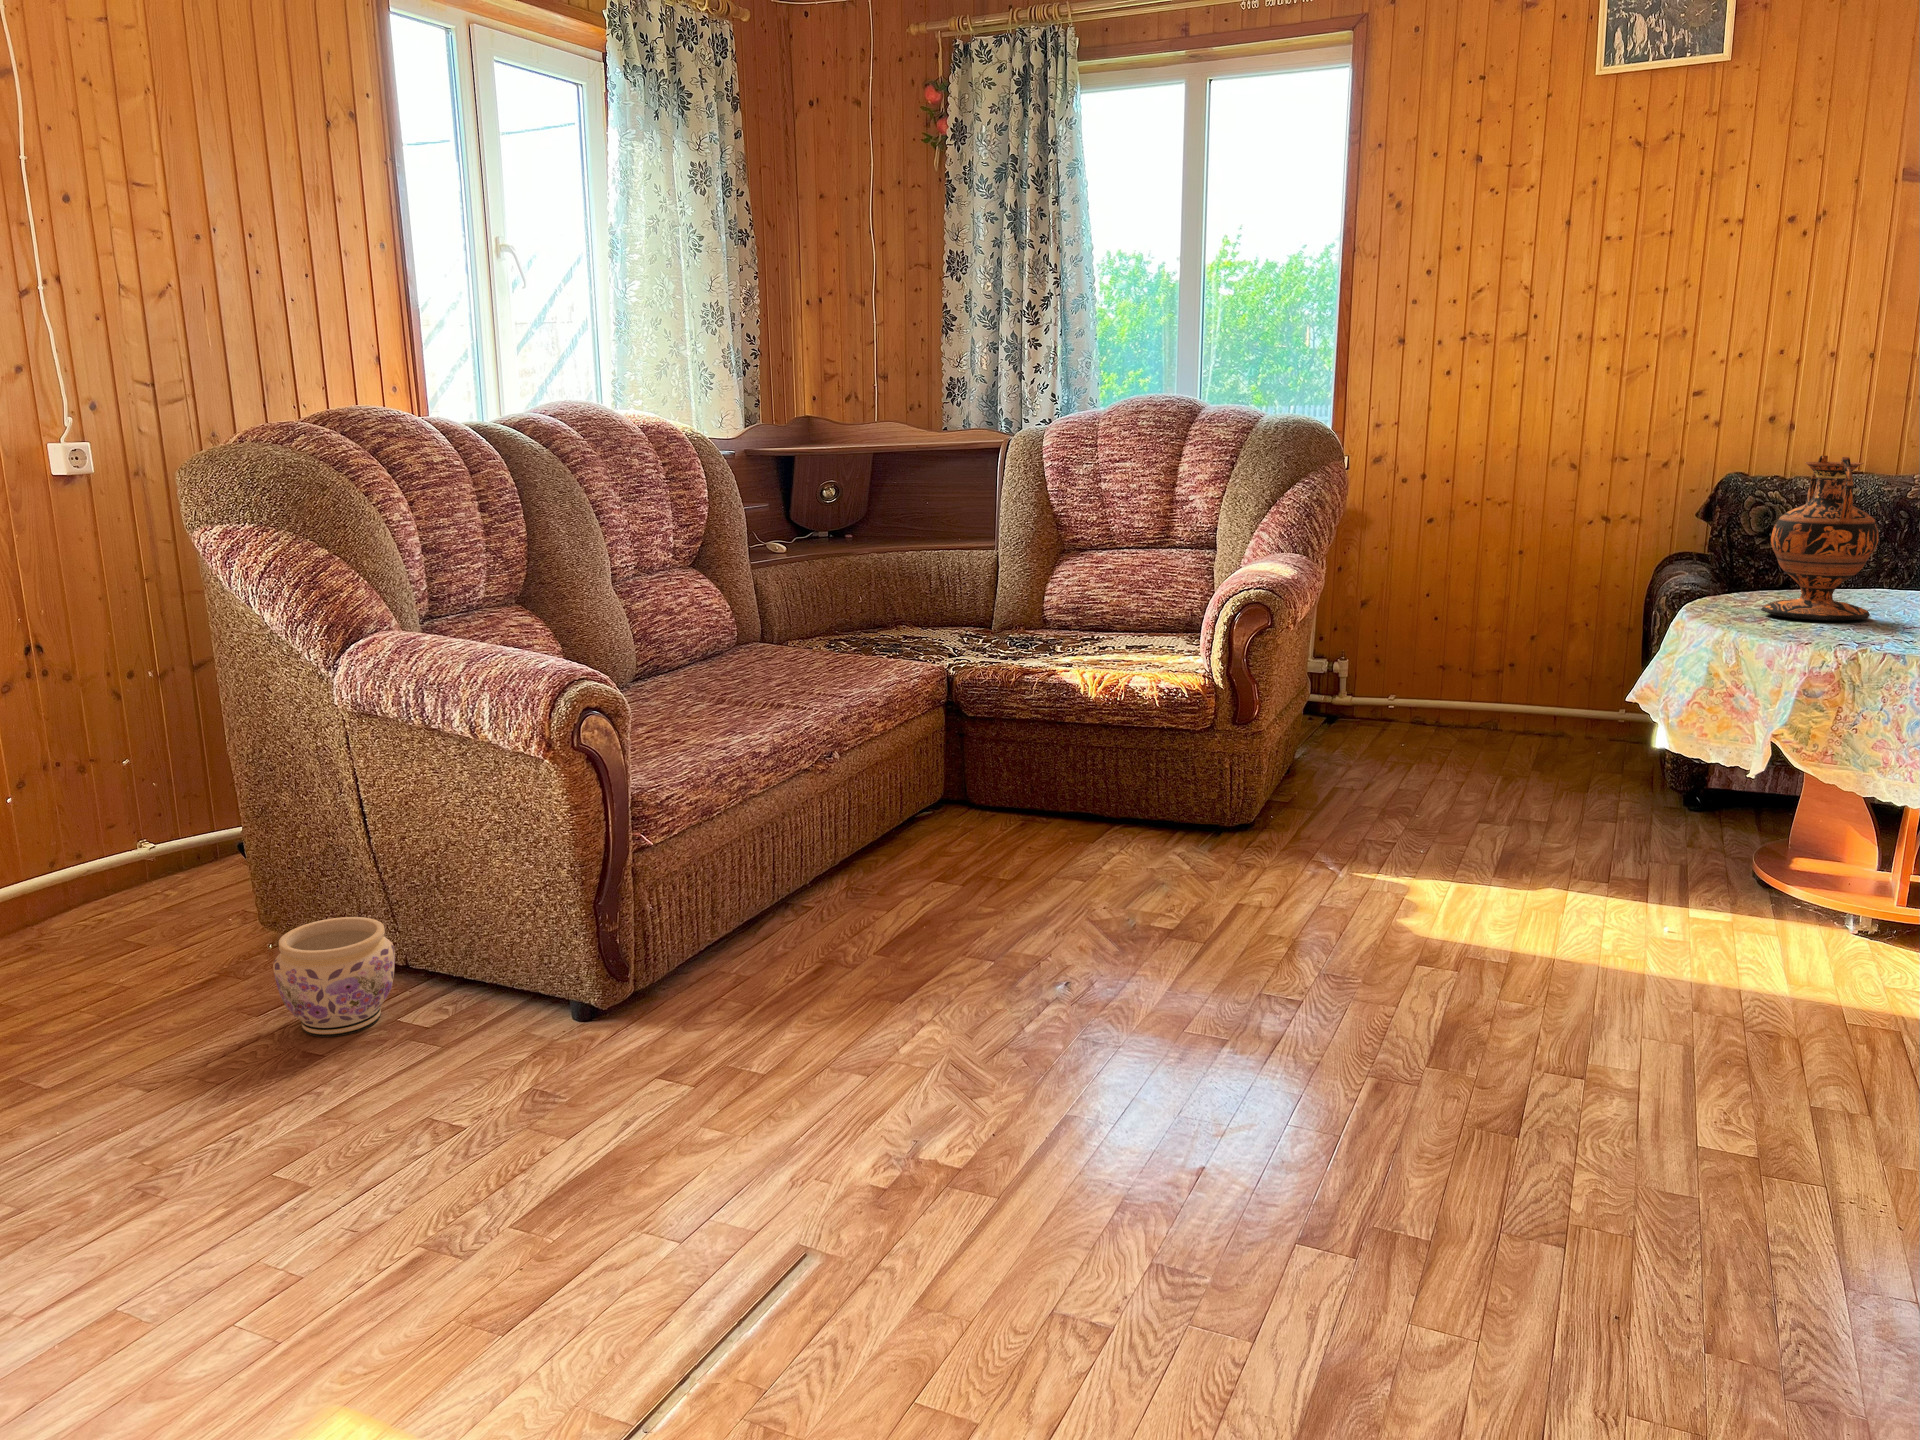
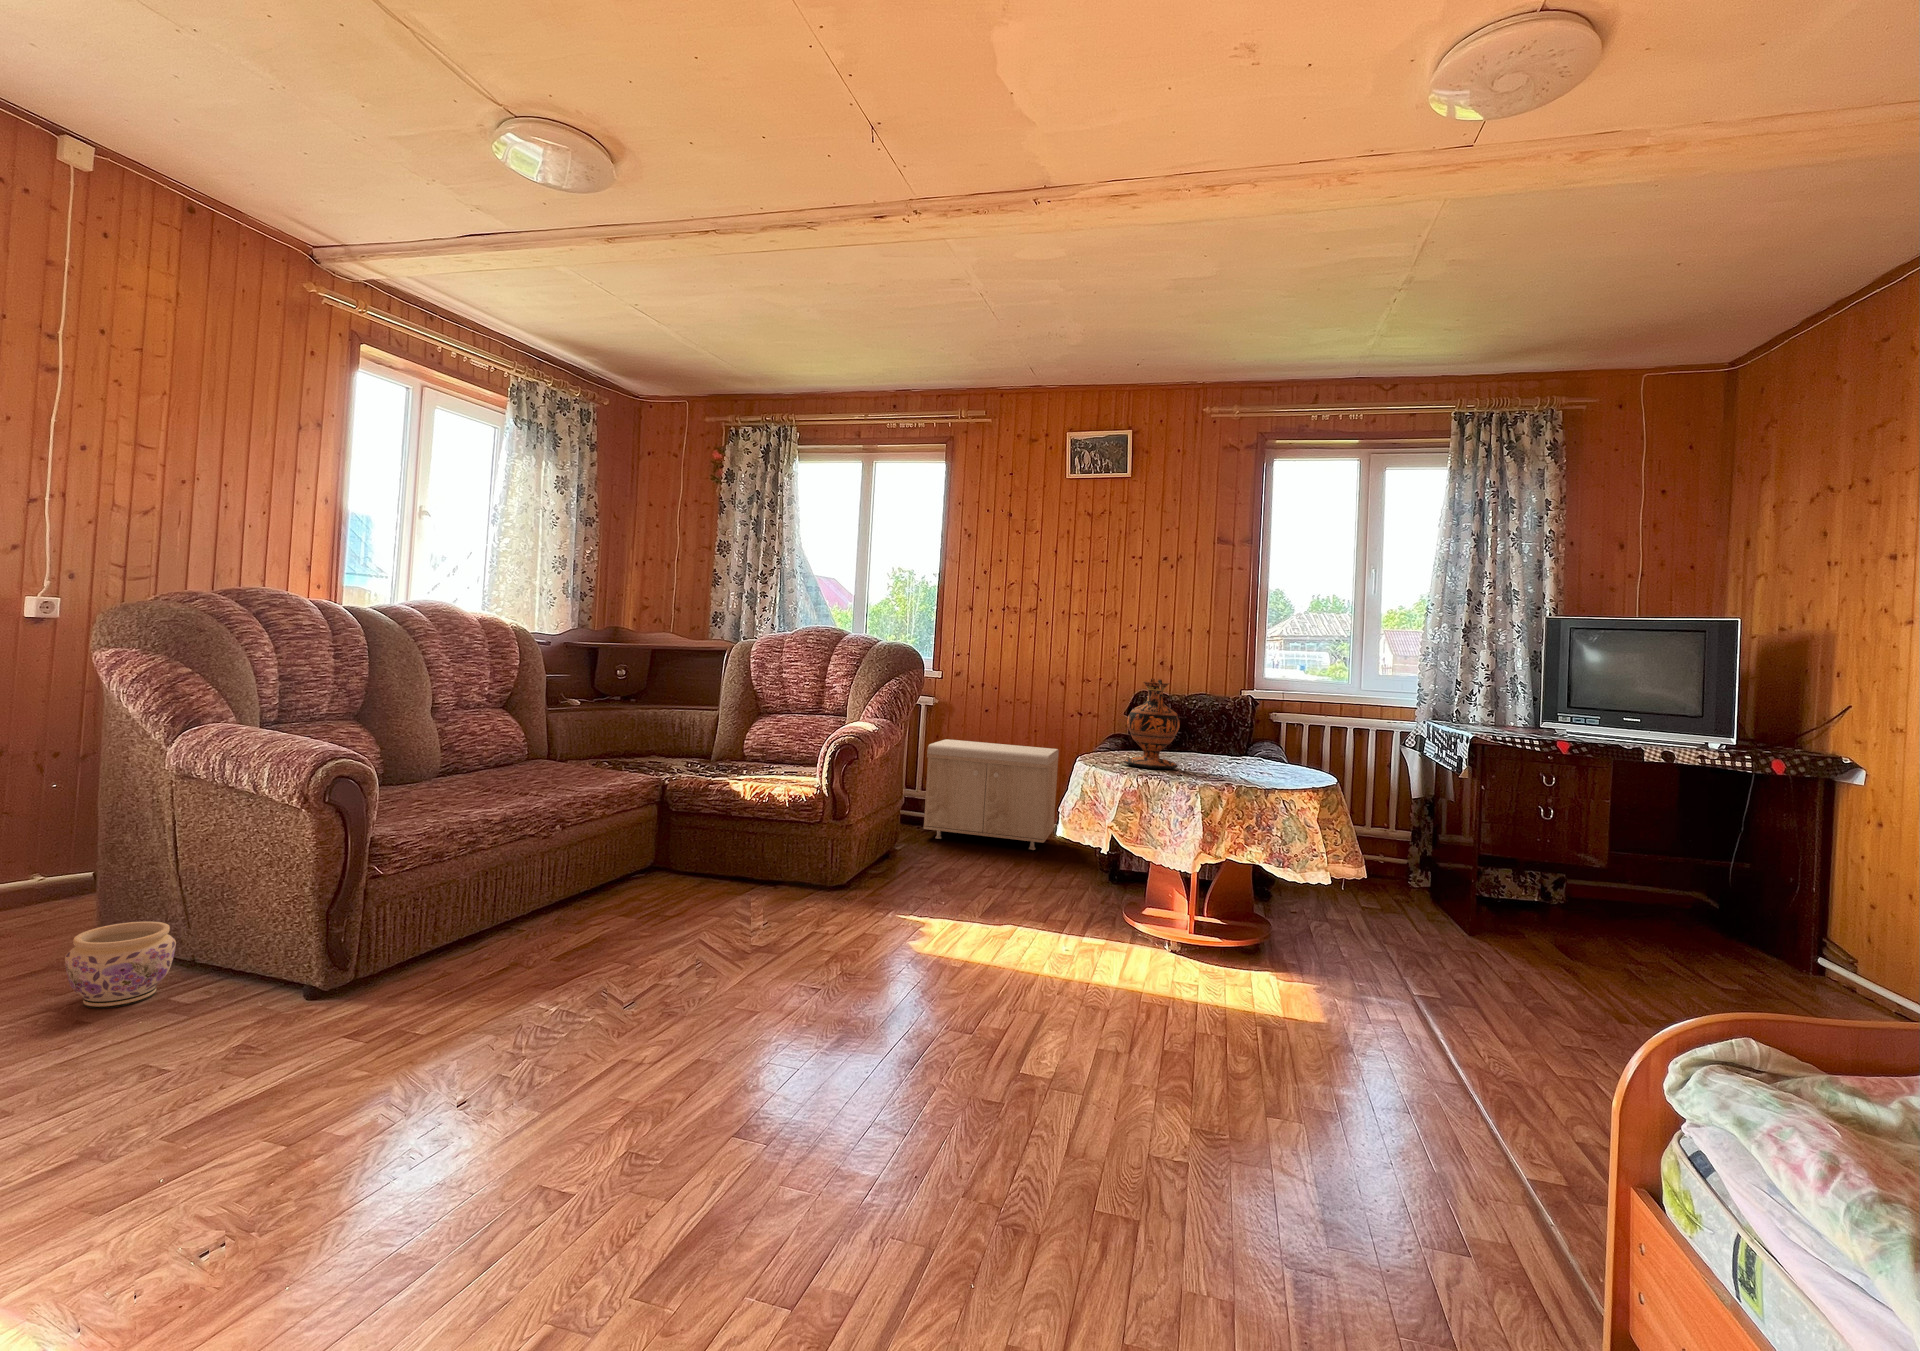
storage bench: none [1332,571,1566,754] -> present [923,739,1059,850]

